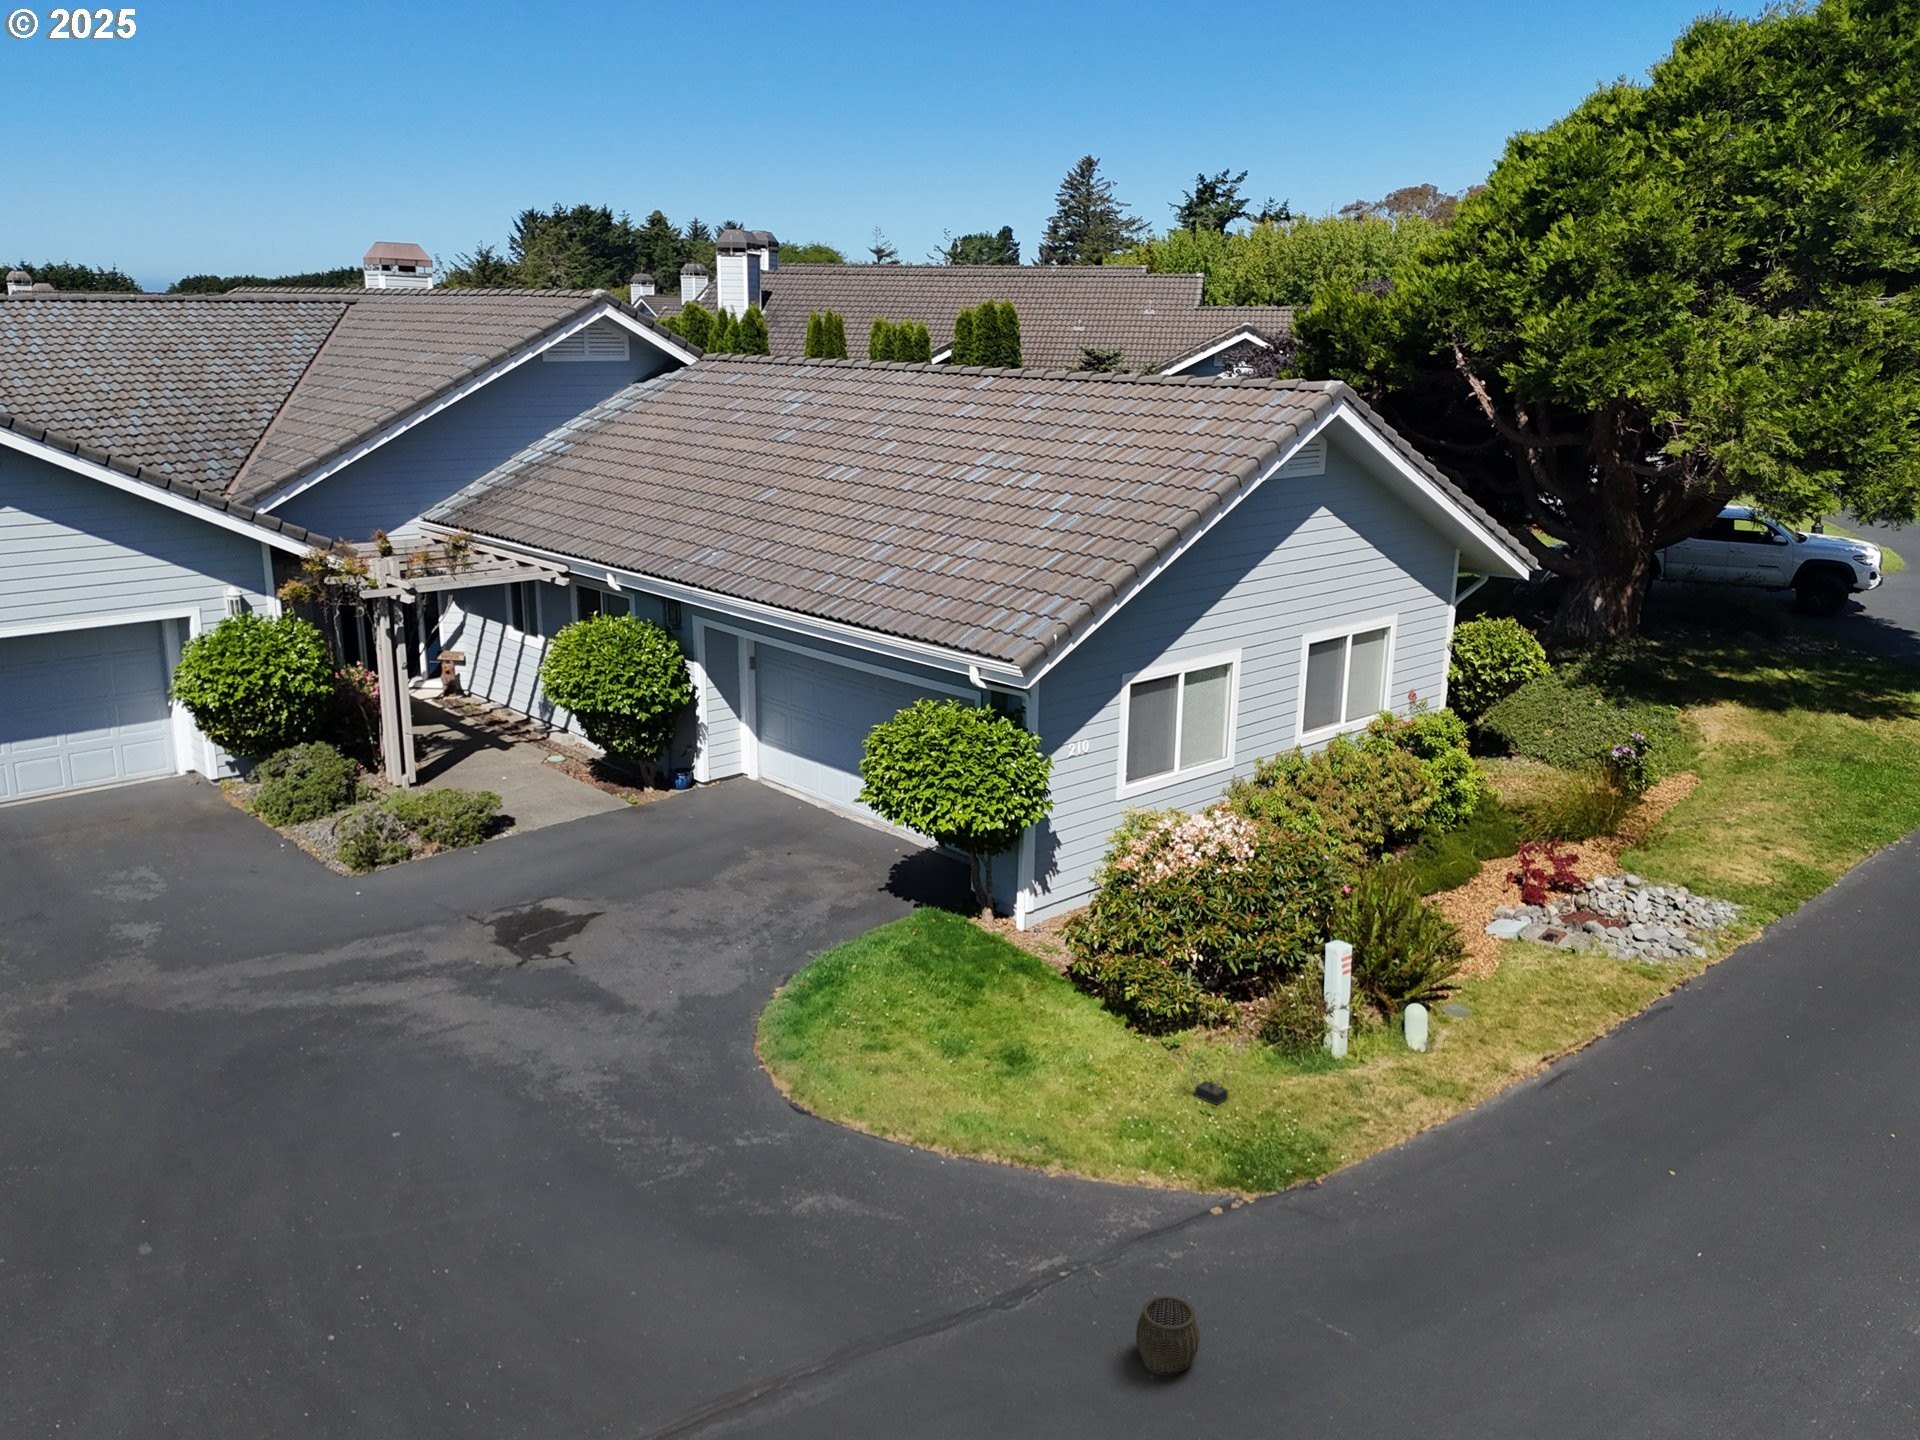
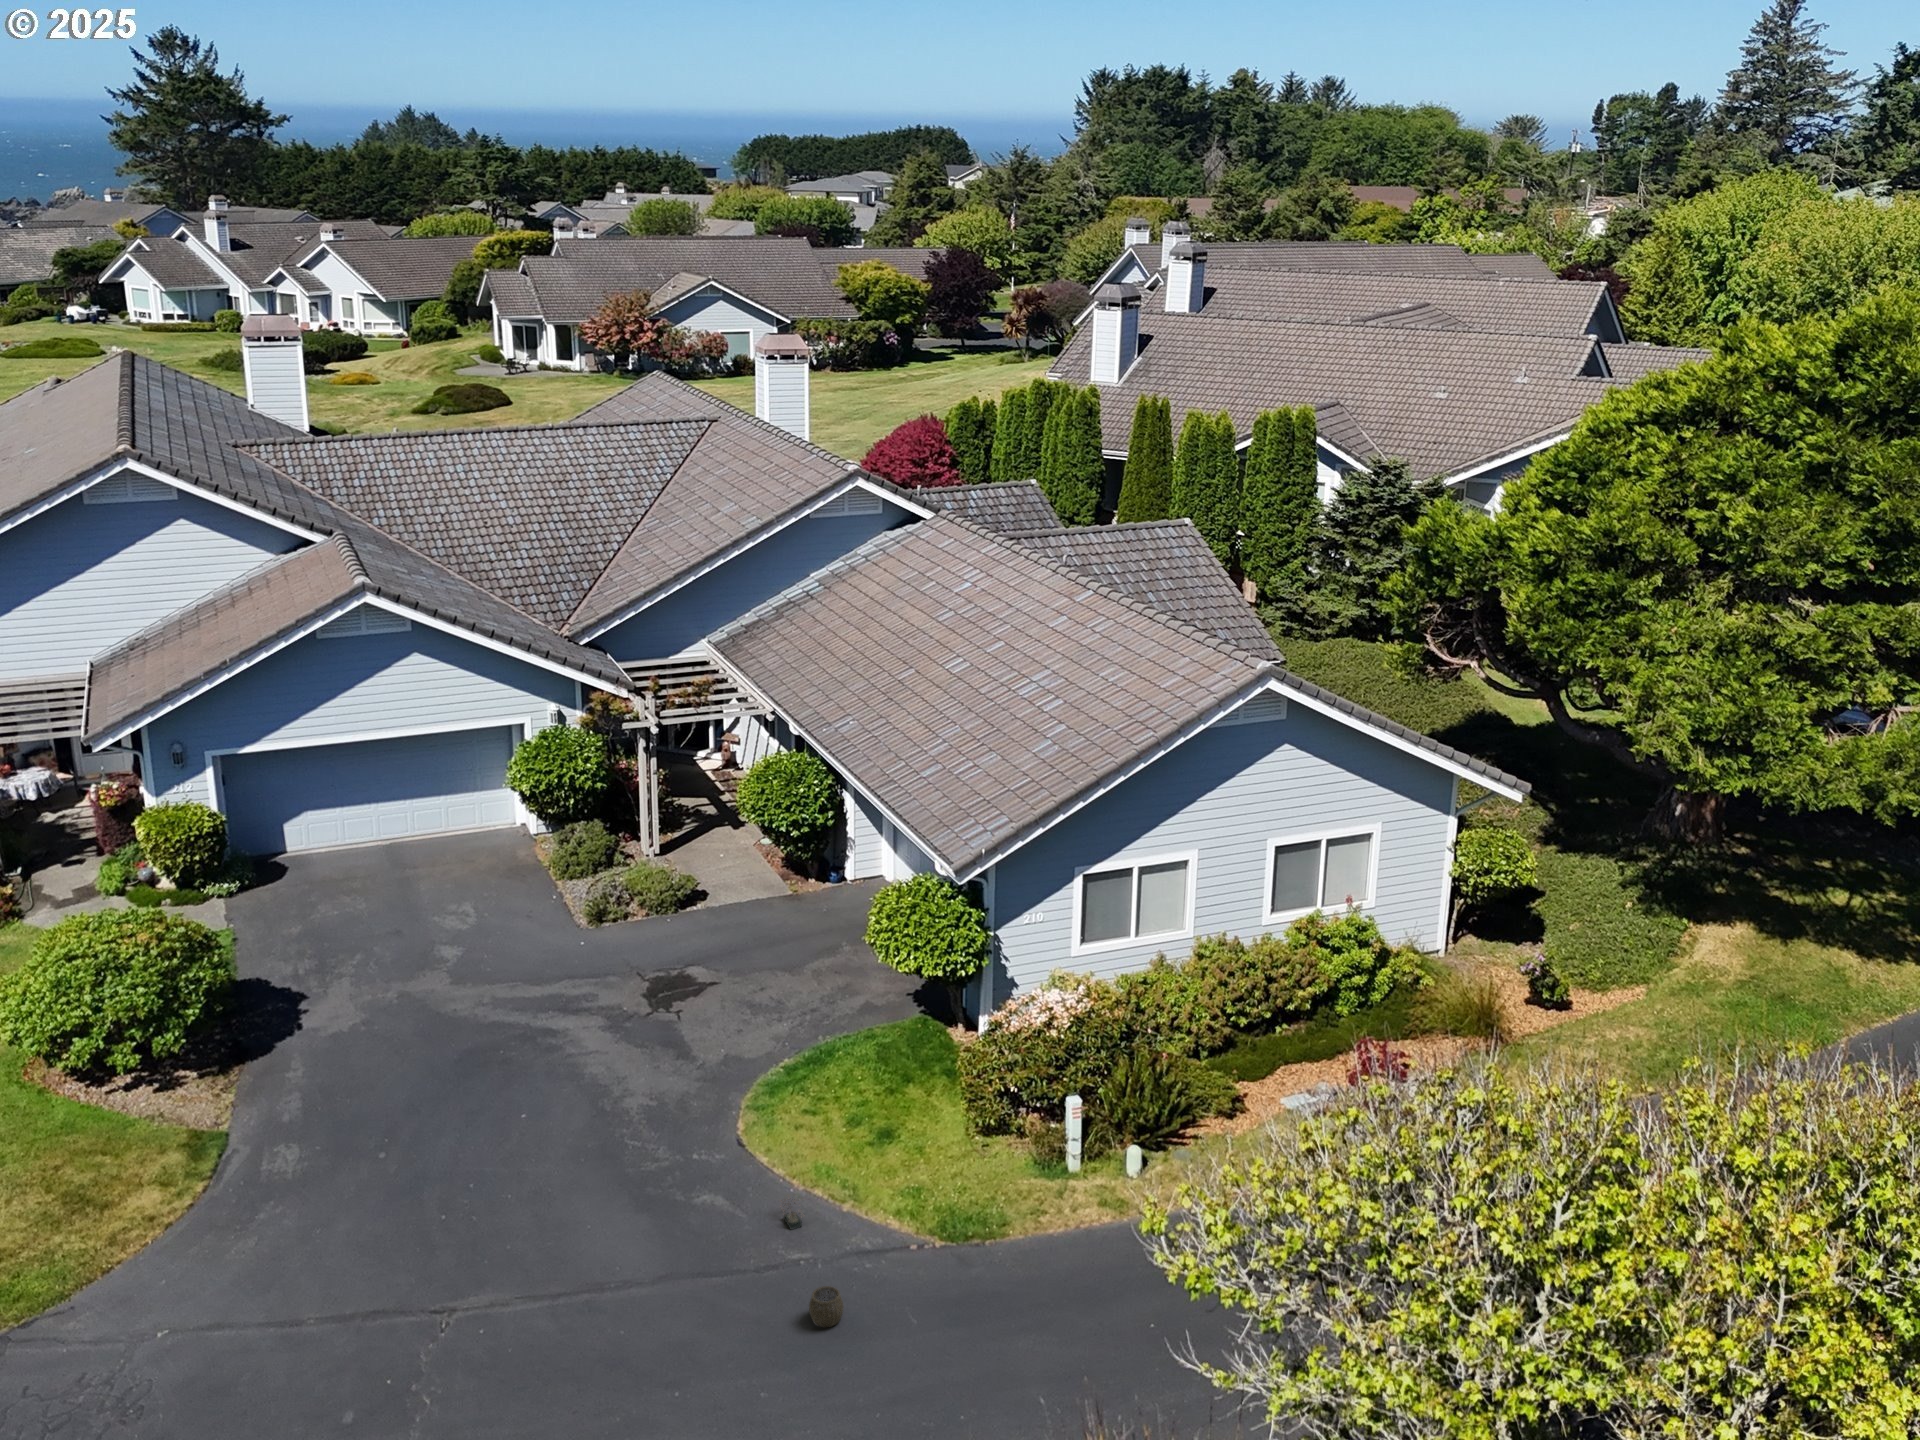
decorative plant: present [1191,1056,1228,1105] -> present [784,1198,802,1229]

